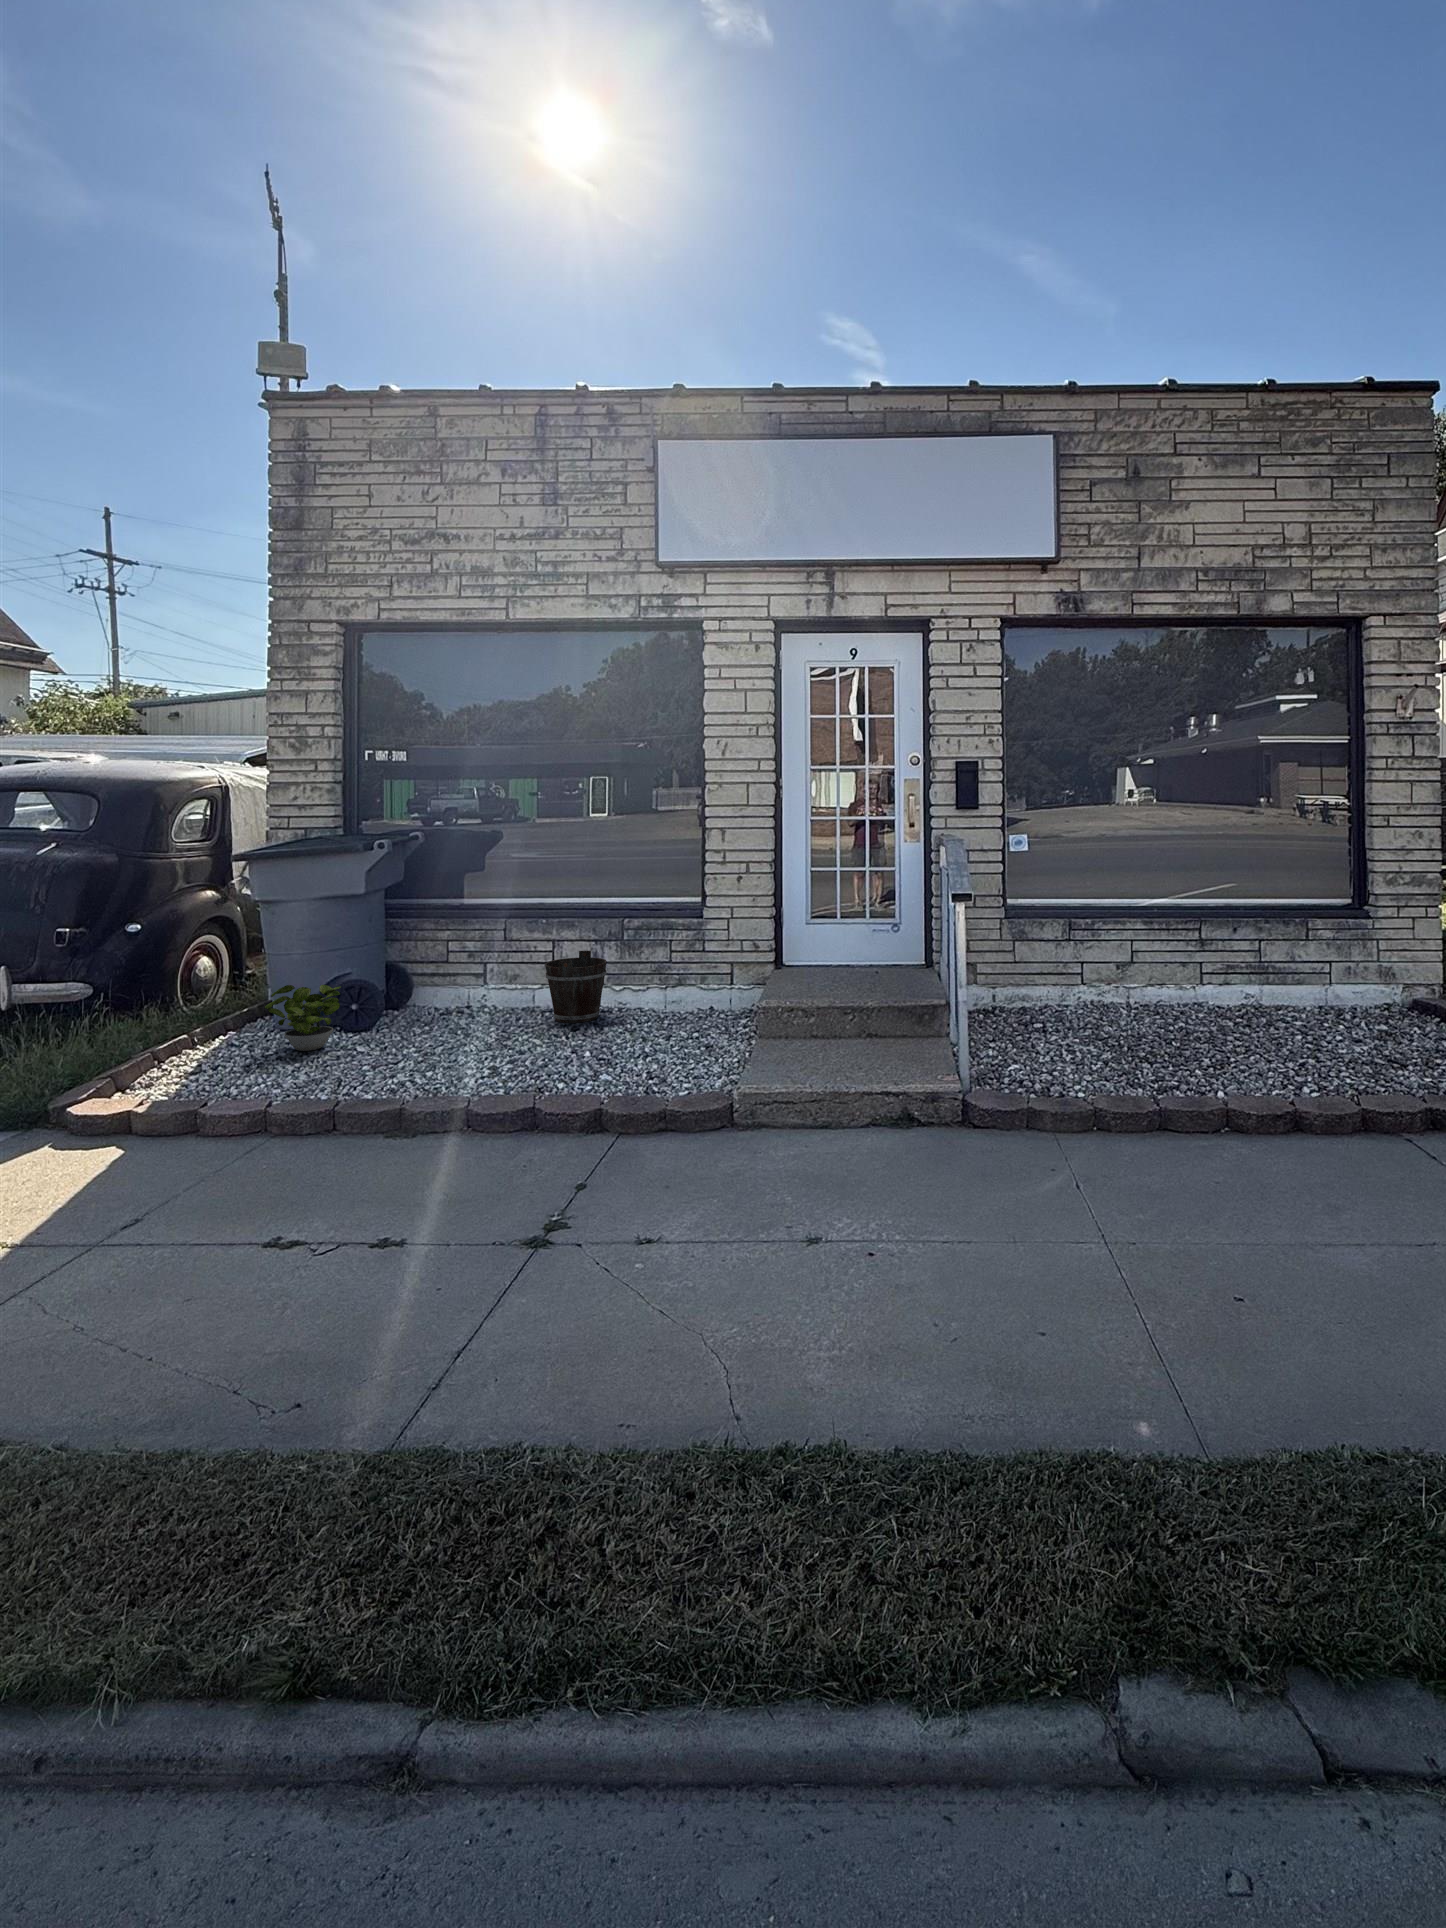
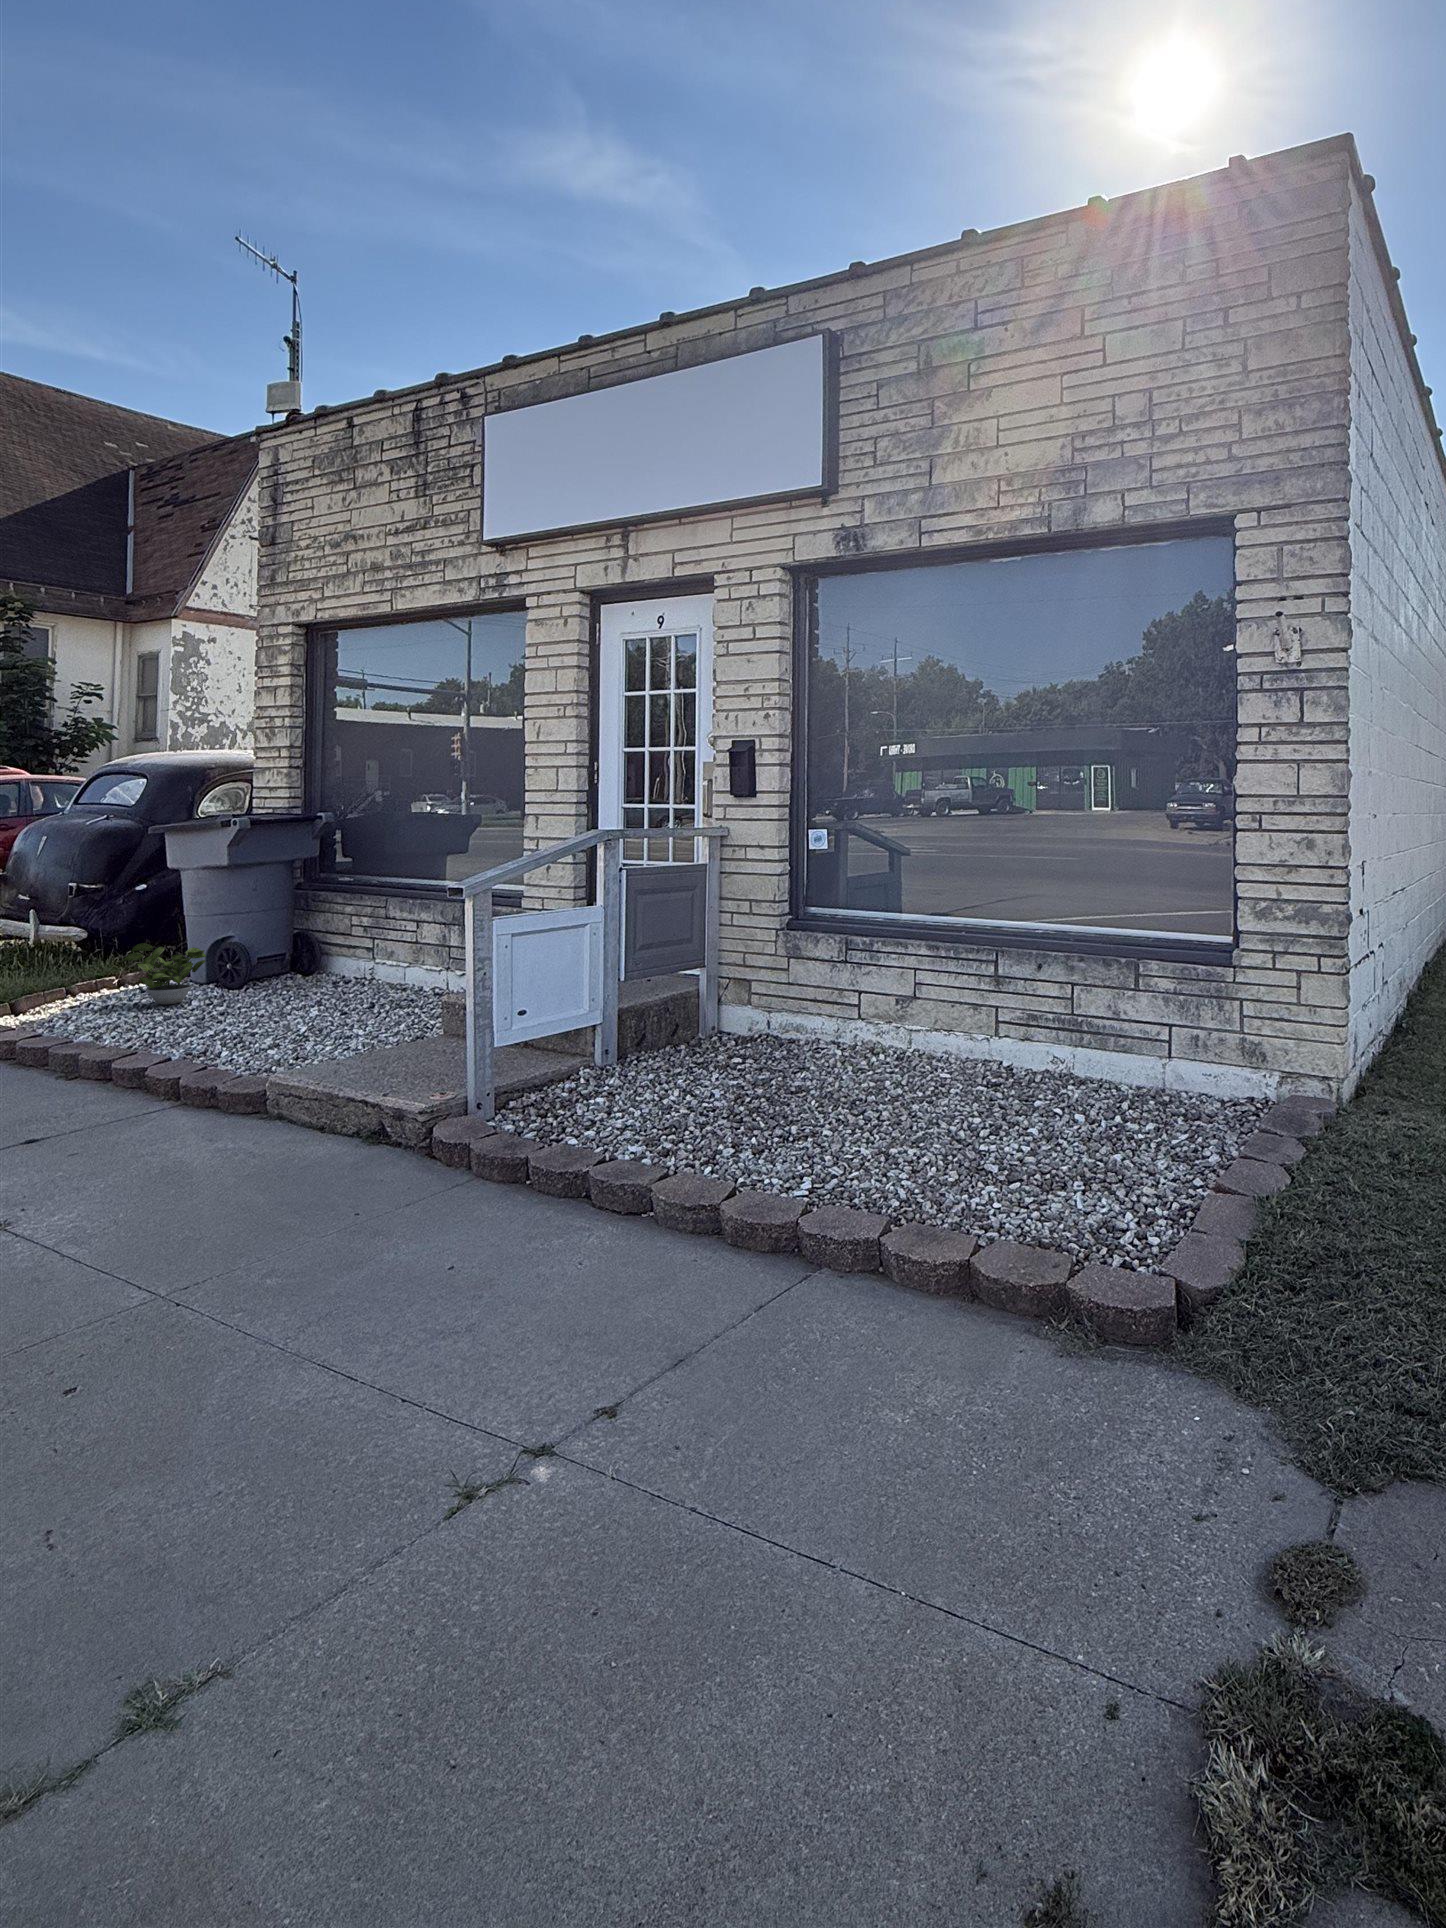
bucket: present [545,951,607,1023] -> none [374,937,439,1007]

